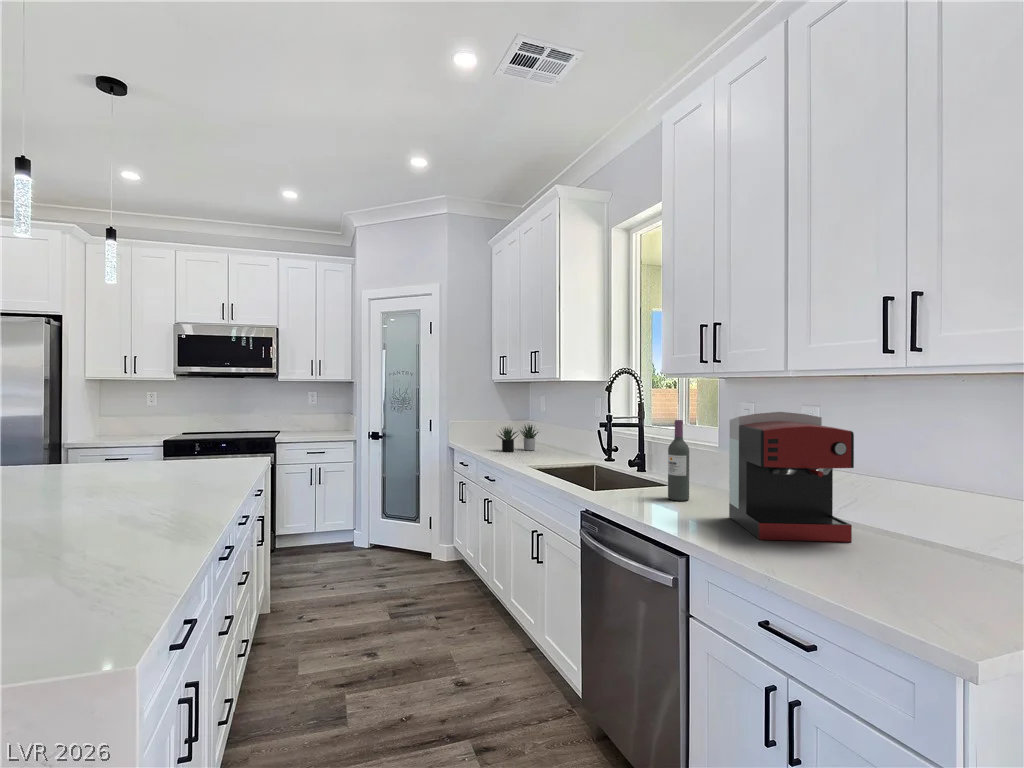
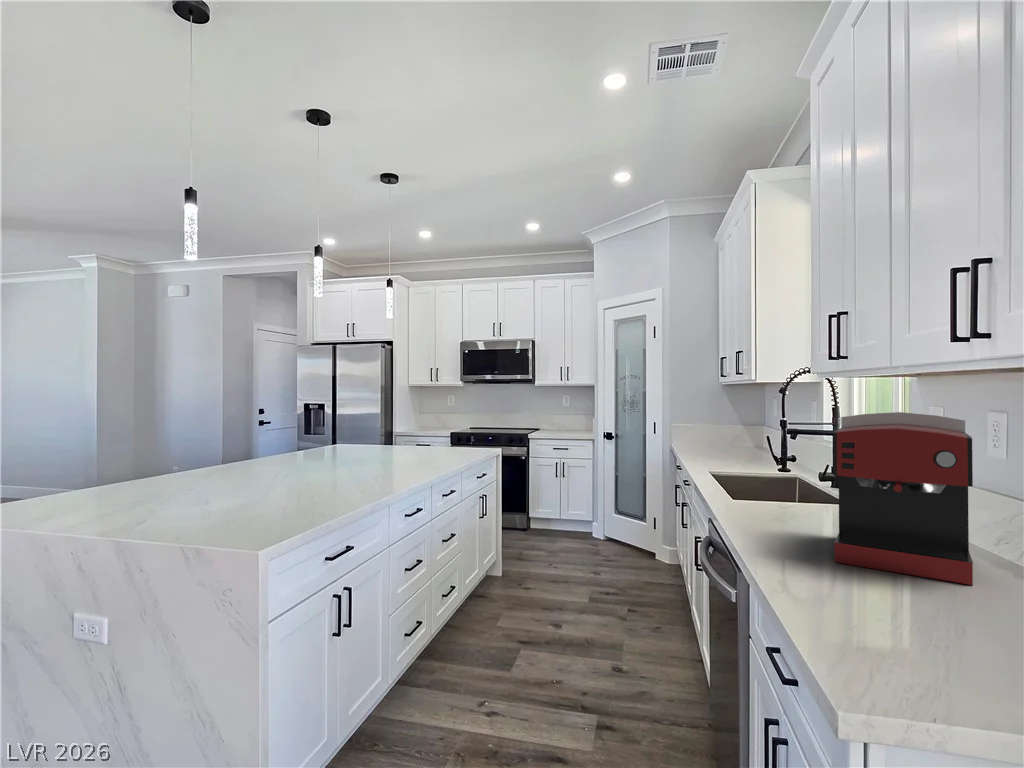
wine bottle: present [668,420,689,501] -> none [805,423,832,516]
succulent plant: present [498,424,538,452] -> none [702,426,757,457]

